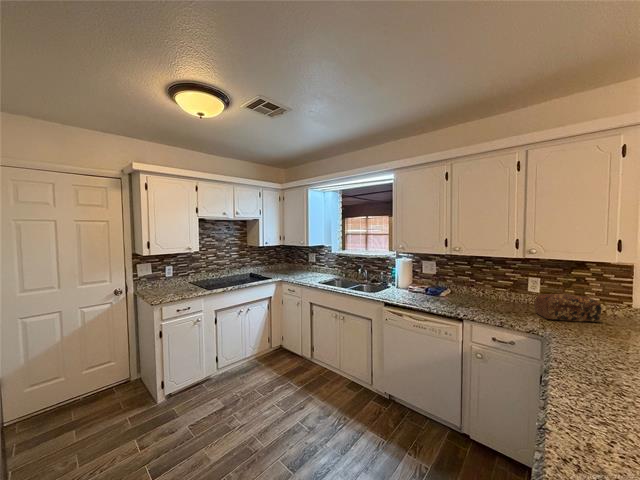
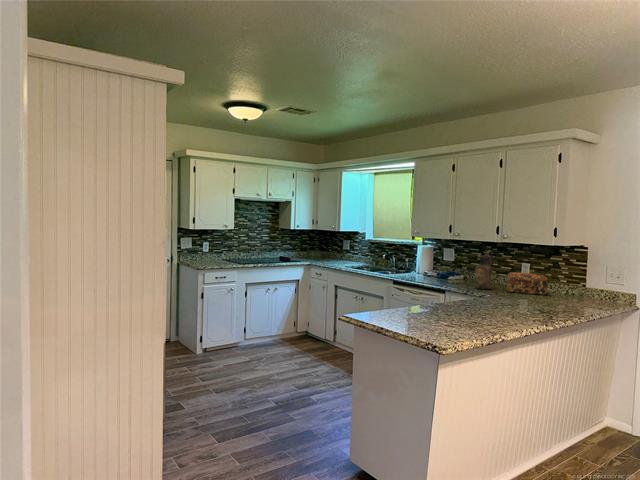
ceramic pitcher: none [499,268,523,316] -> present [475,250,492,289]

